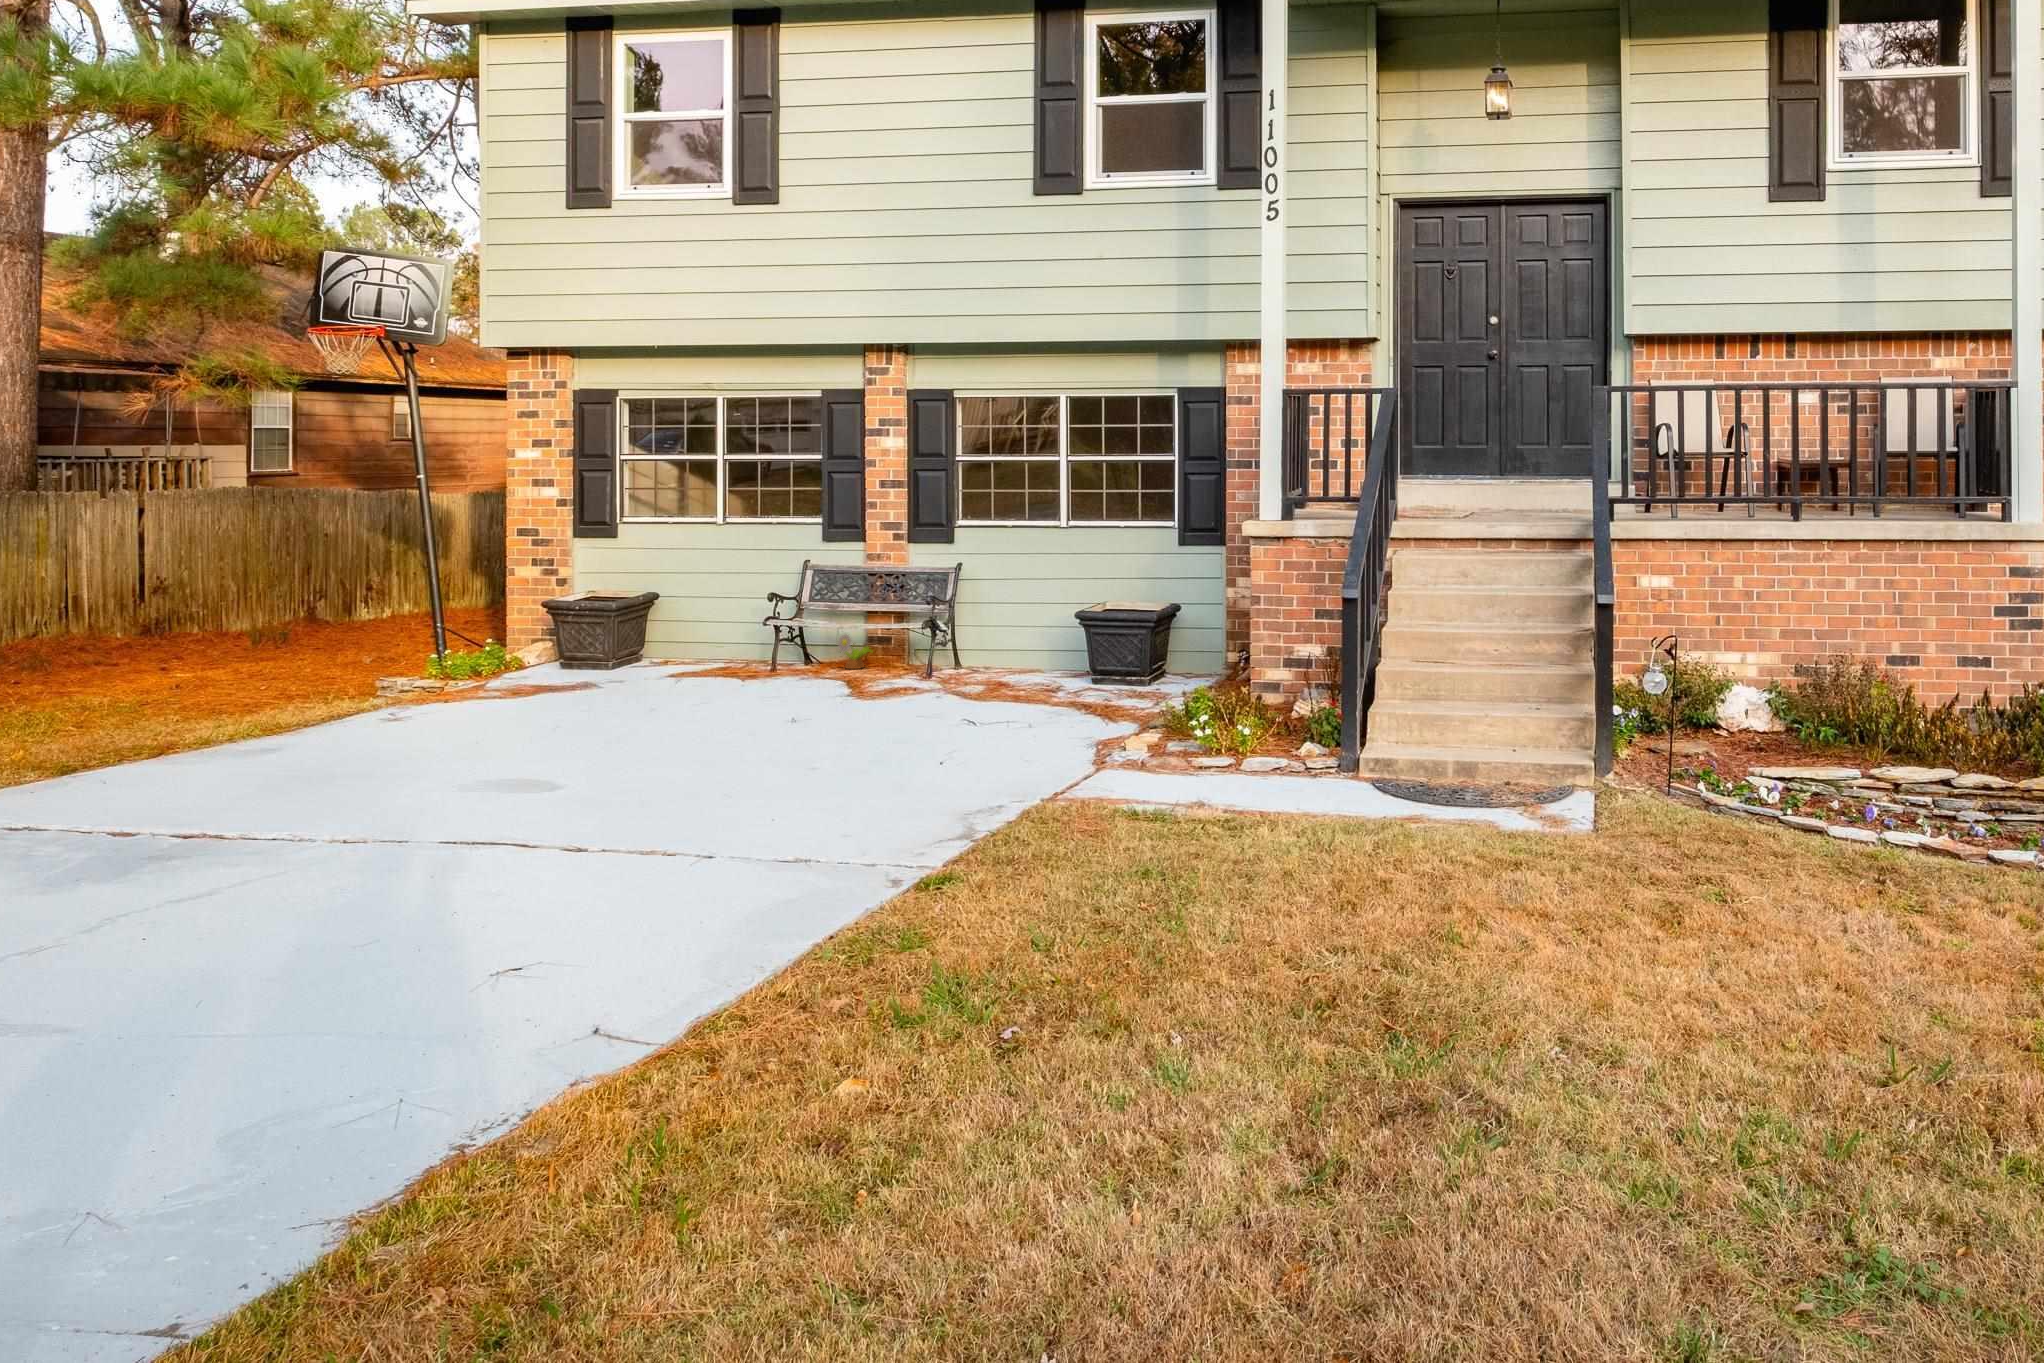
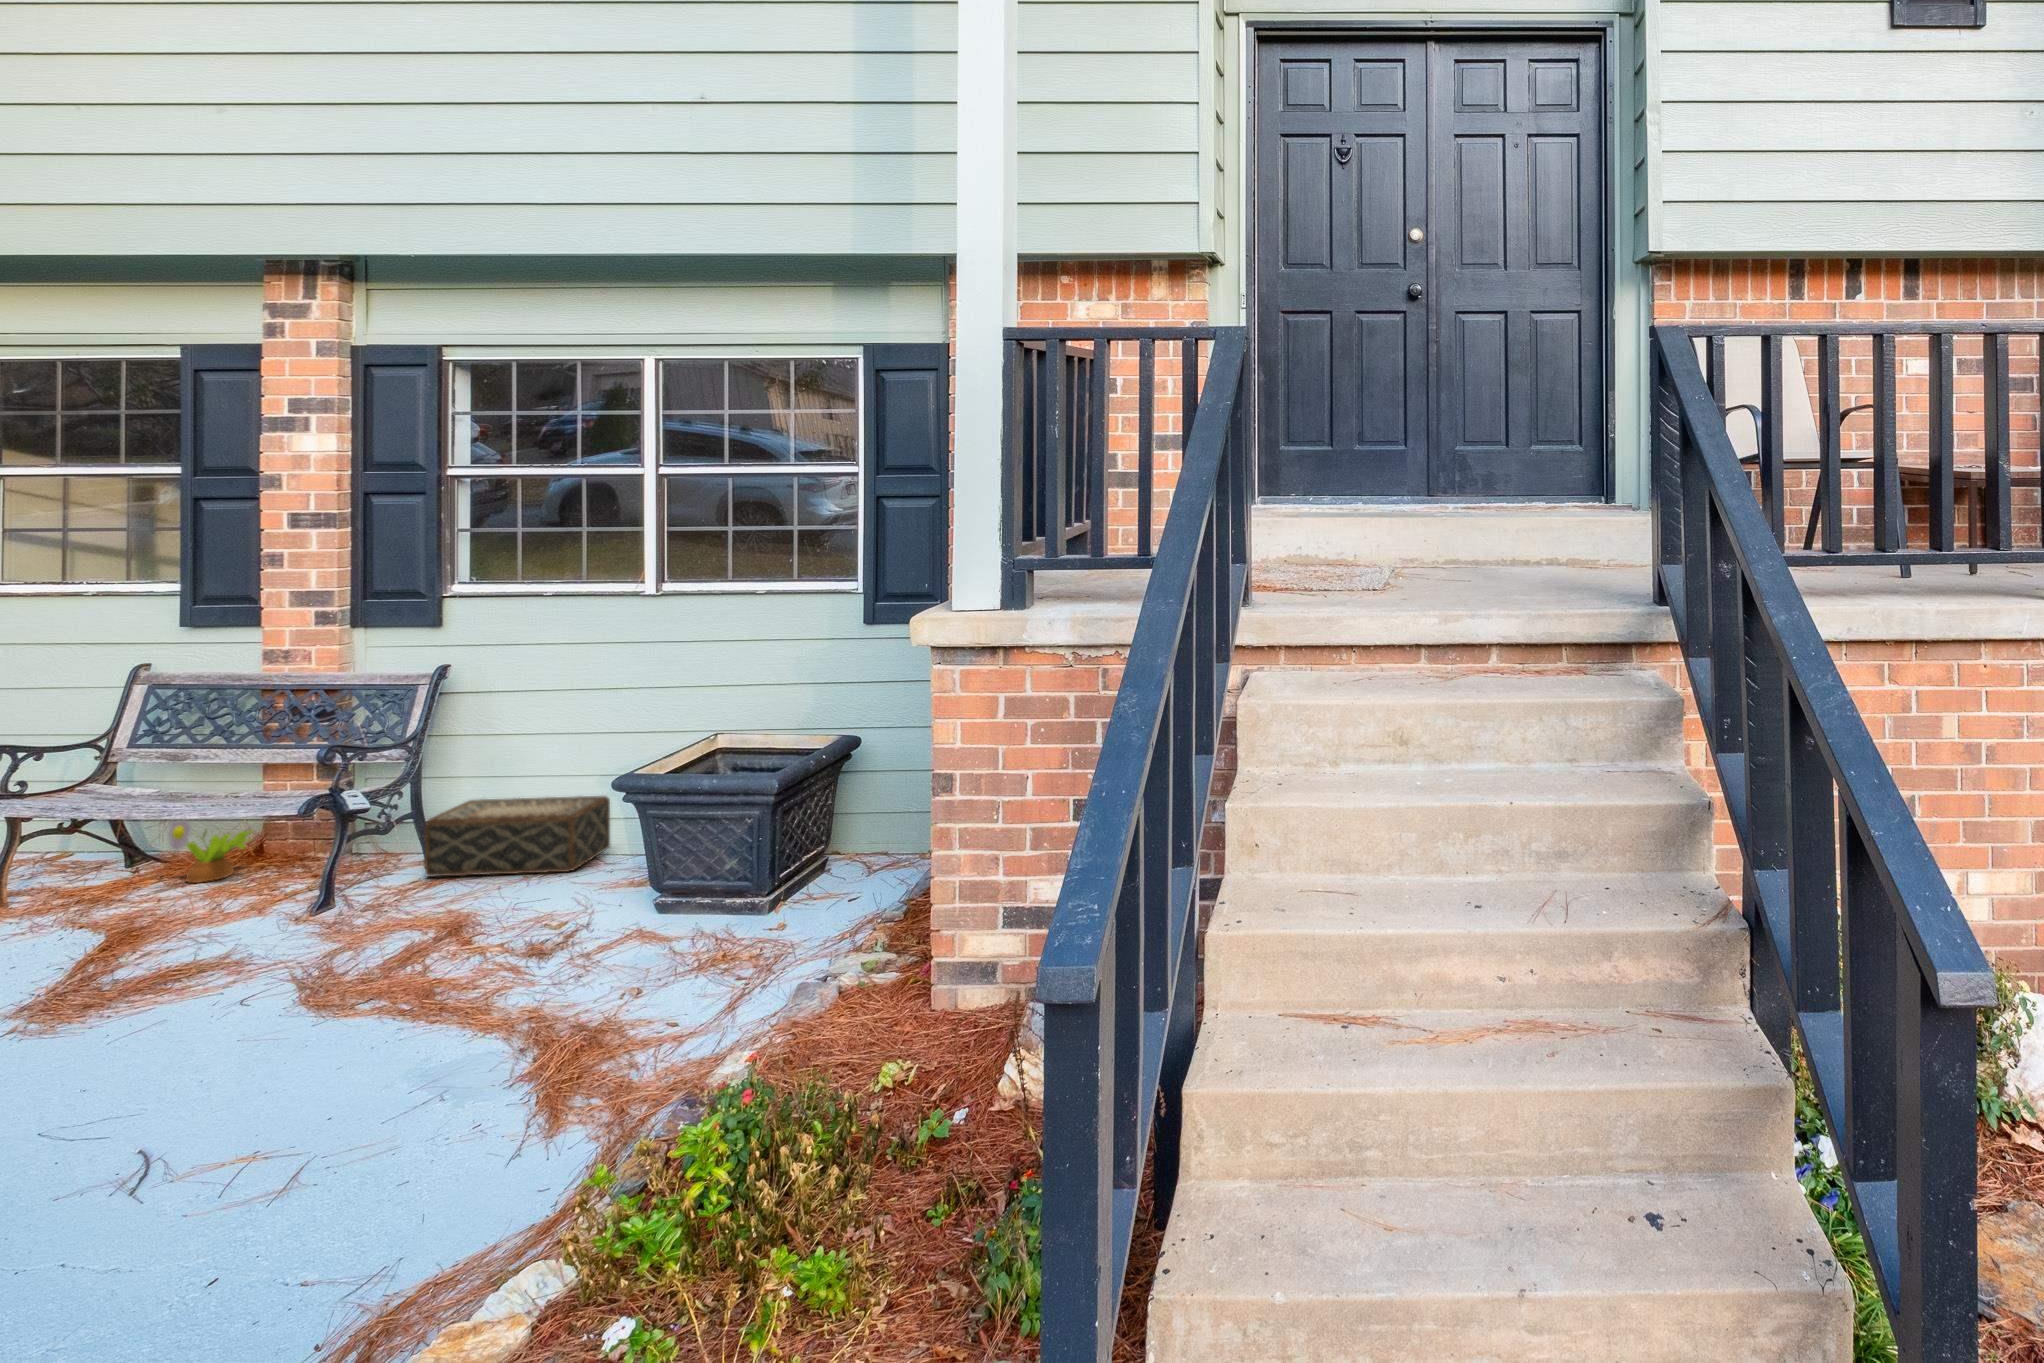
woven basket: none [962,635,1044,671] -> present [425,796,610,877]

